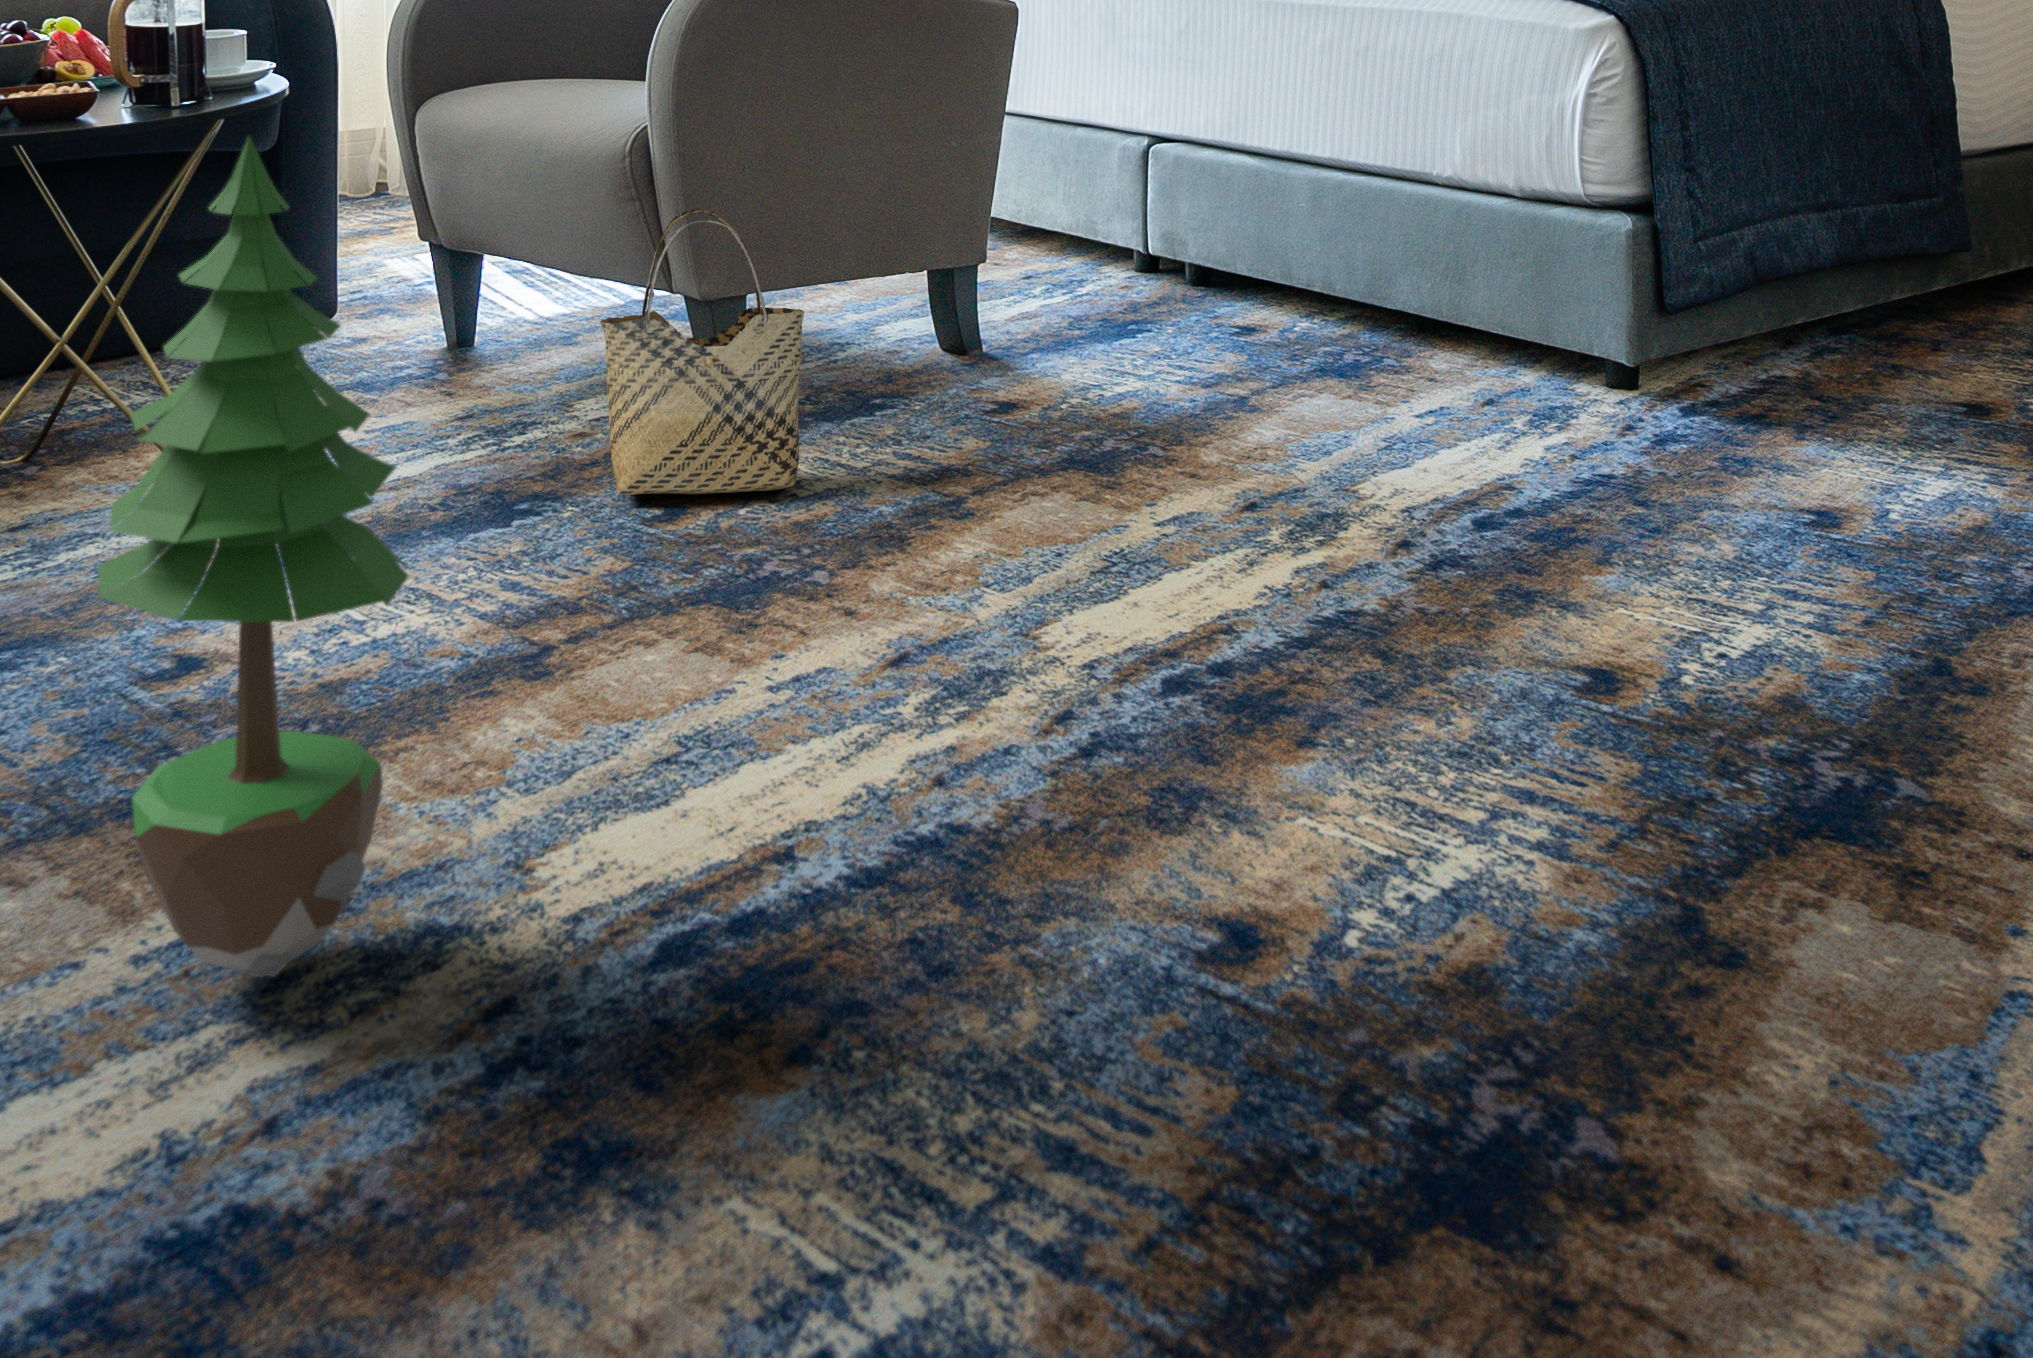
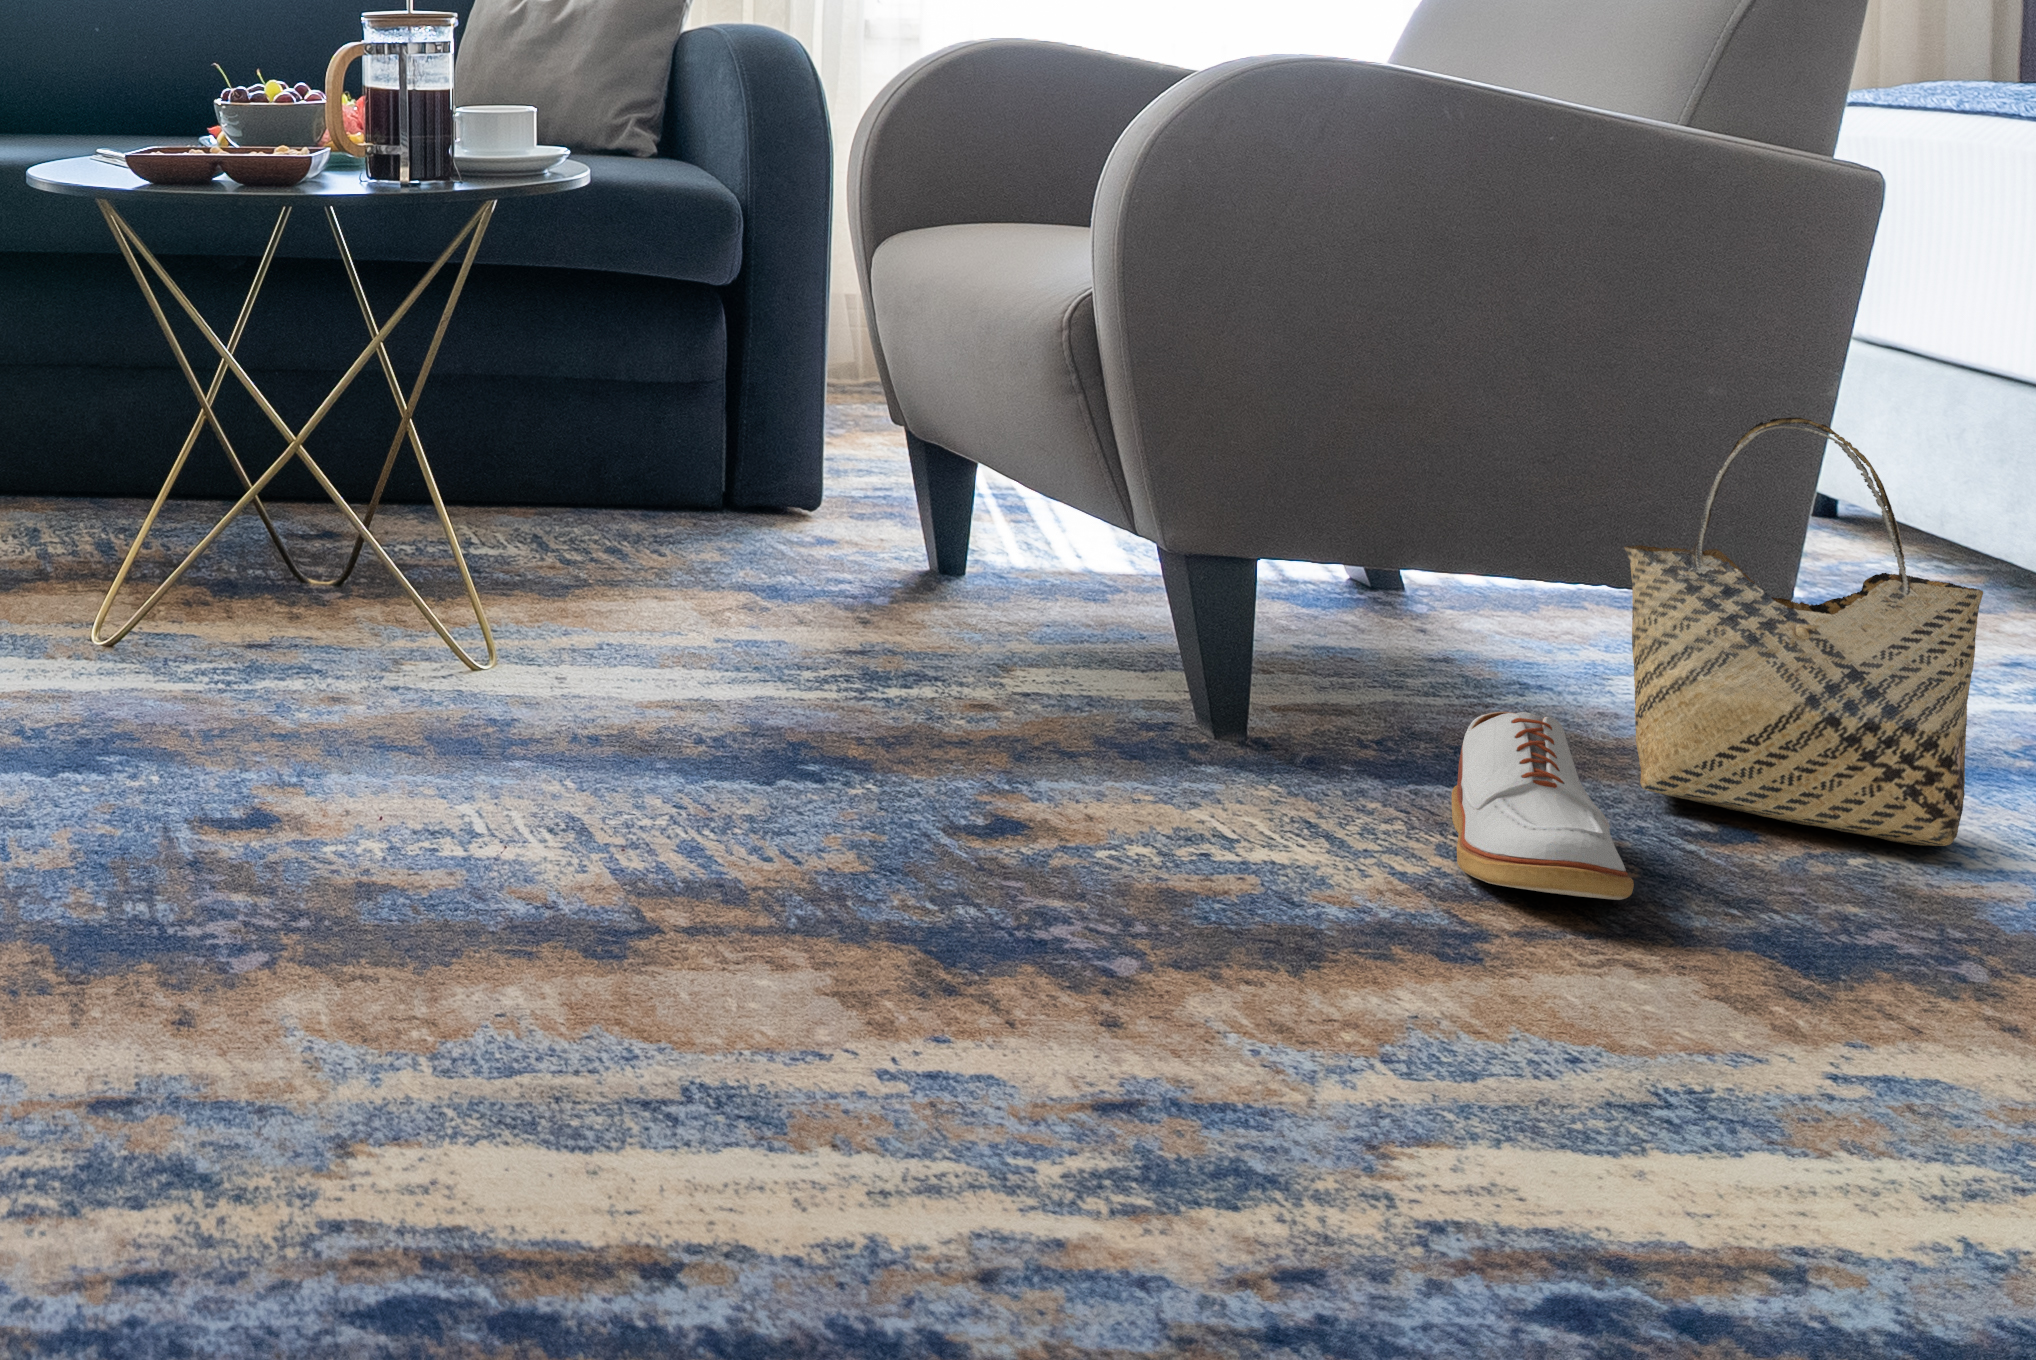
potted tree: present [98,137,408,978] -> none [849,161,1222,1140]
shoe: none [505,465,635,605] -> present [1452,712,1634,900]

